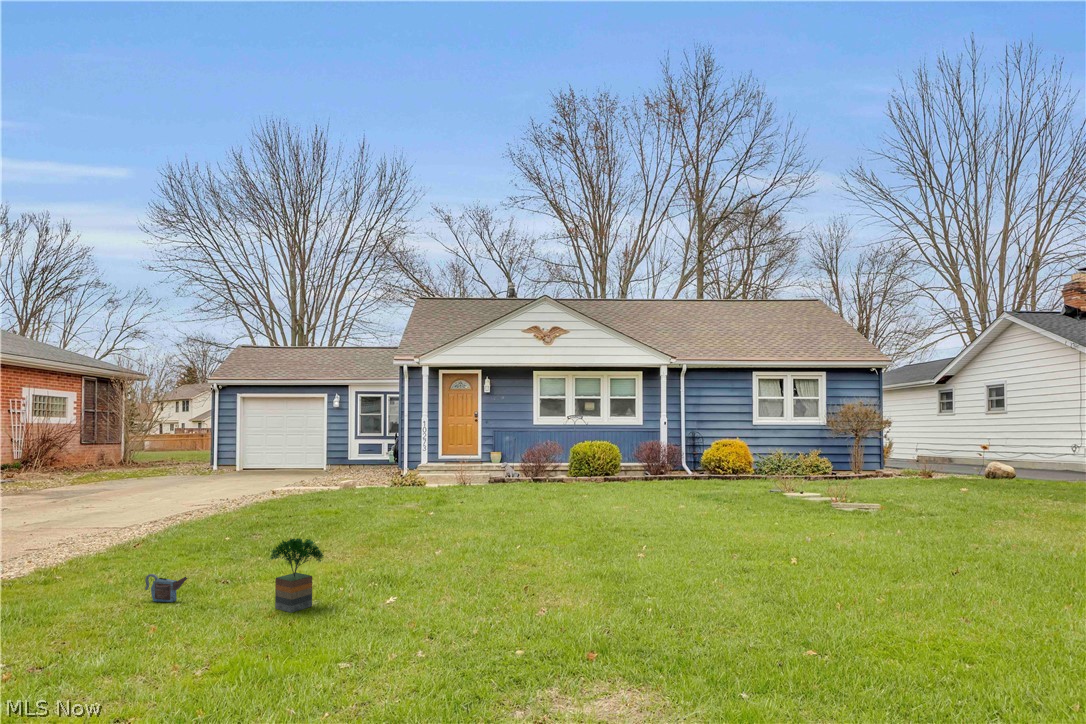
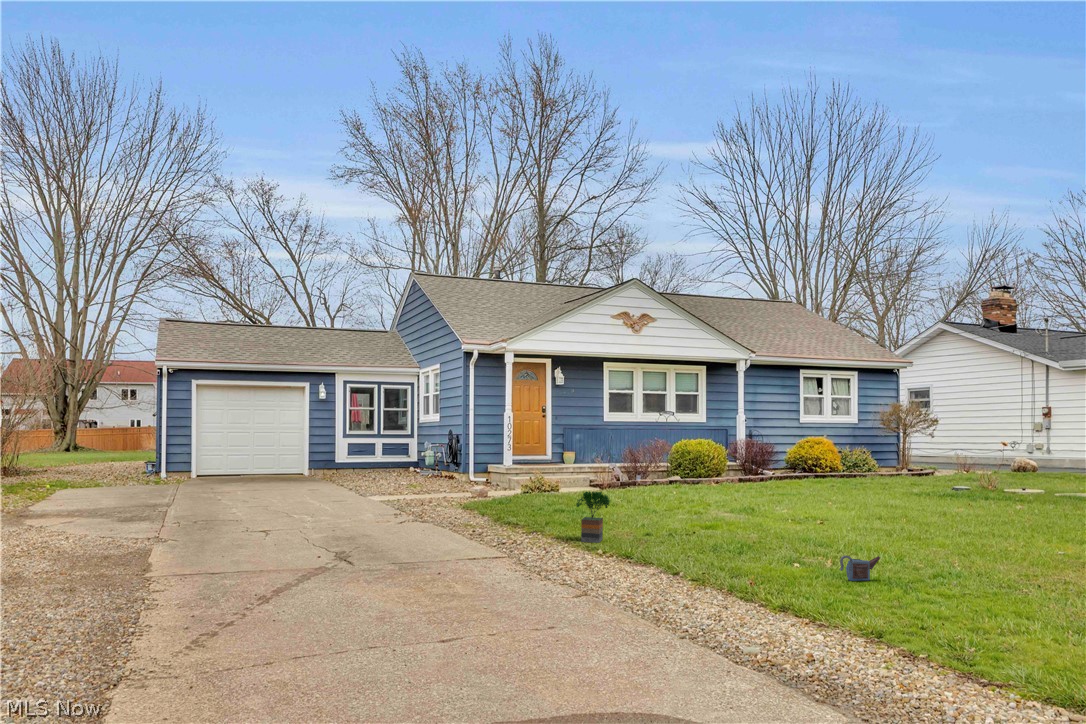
potted tree: present [270,538,324,613] -> present [576,491,610,543]

